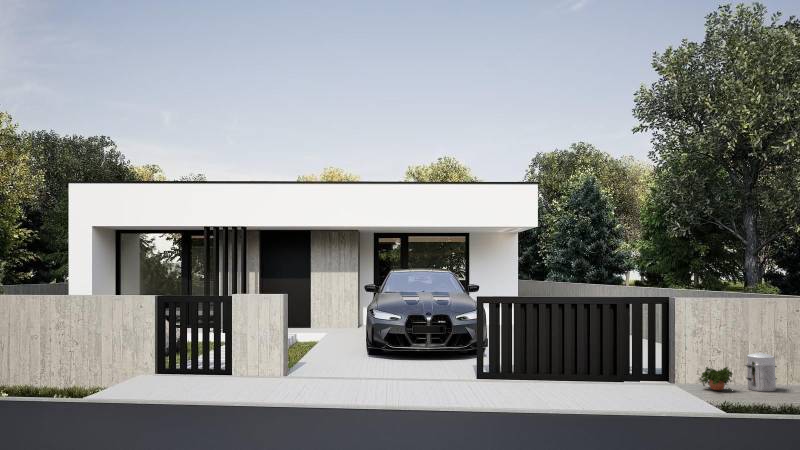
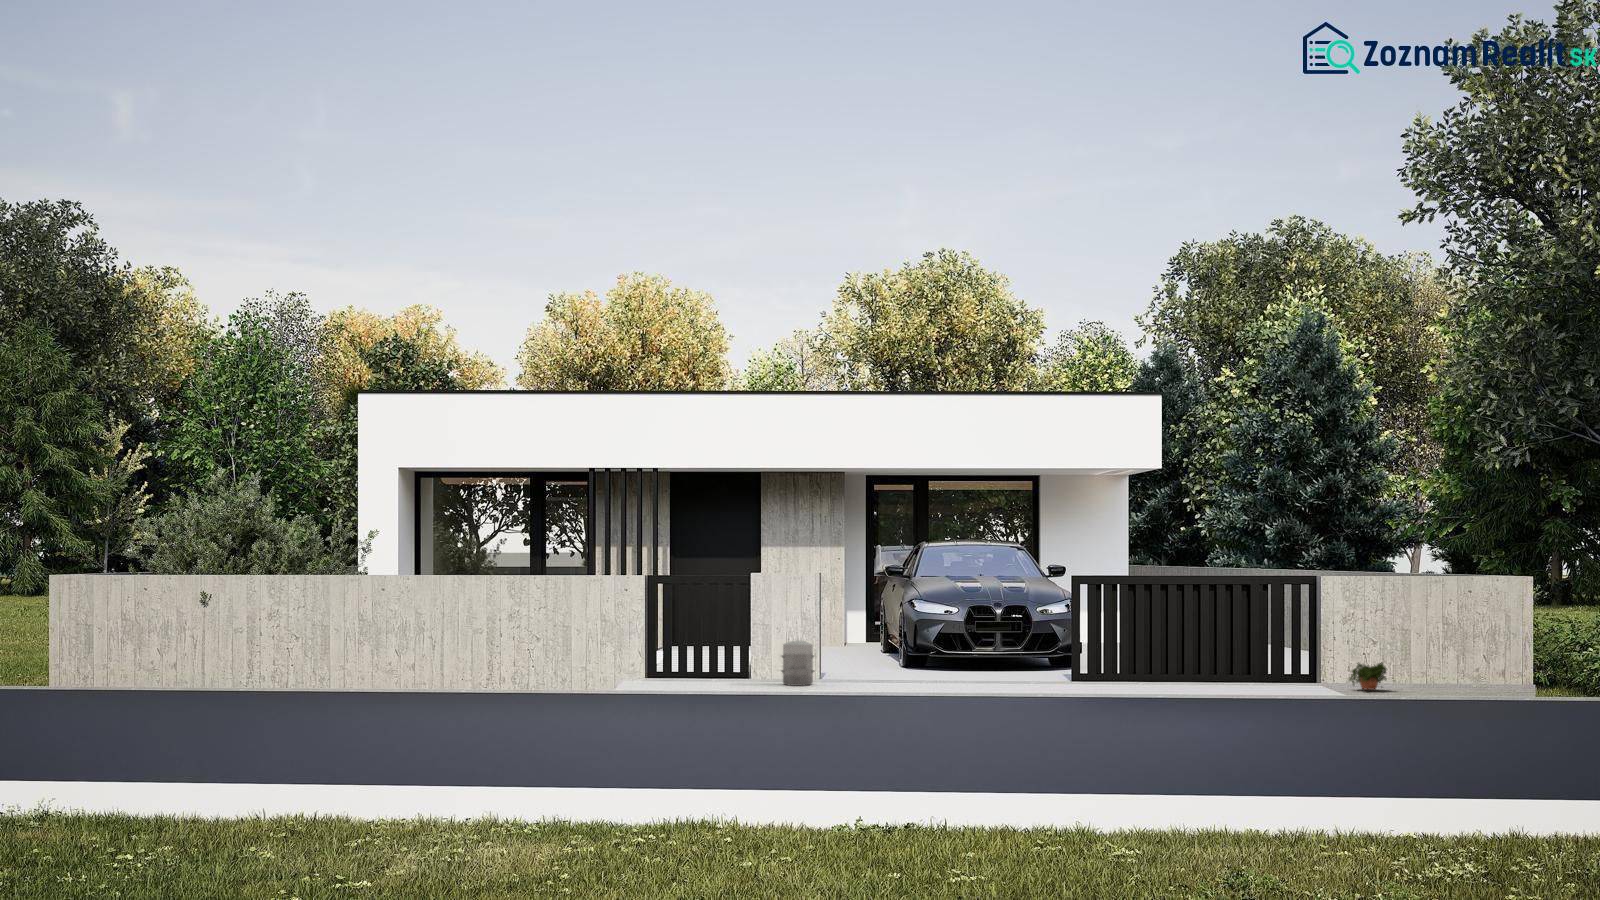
waste bin: present [746,351,777,392] -> present [782,640,814,686]

